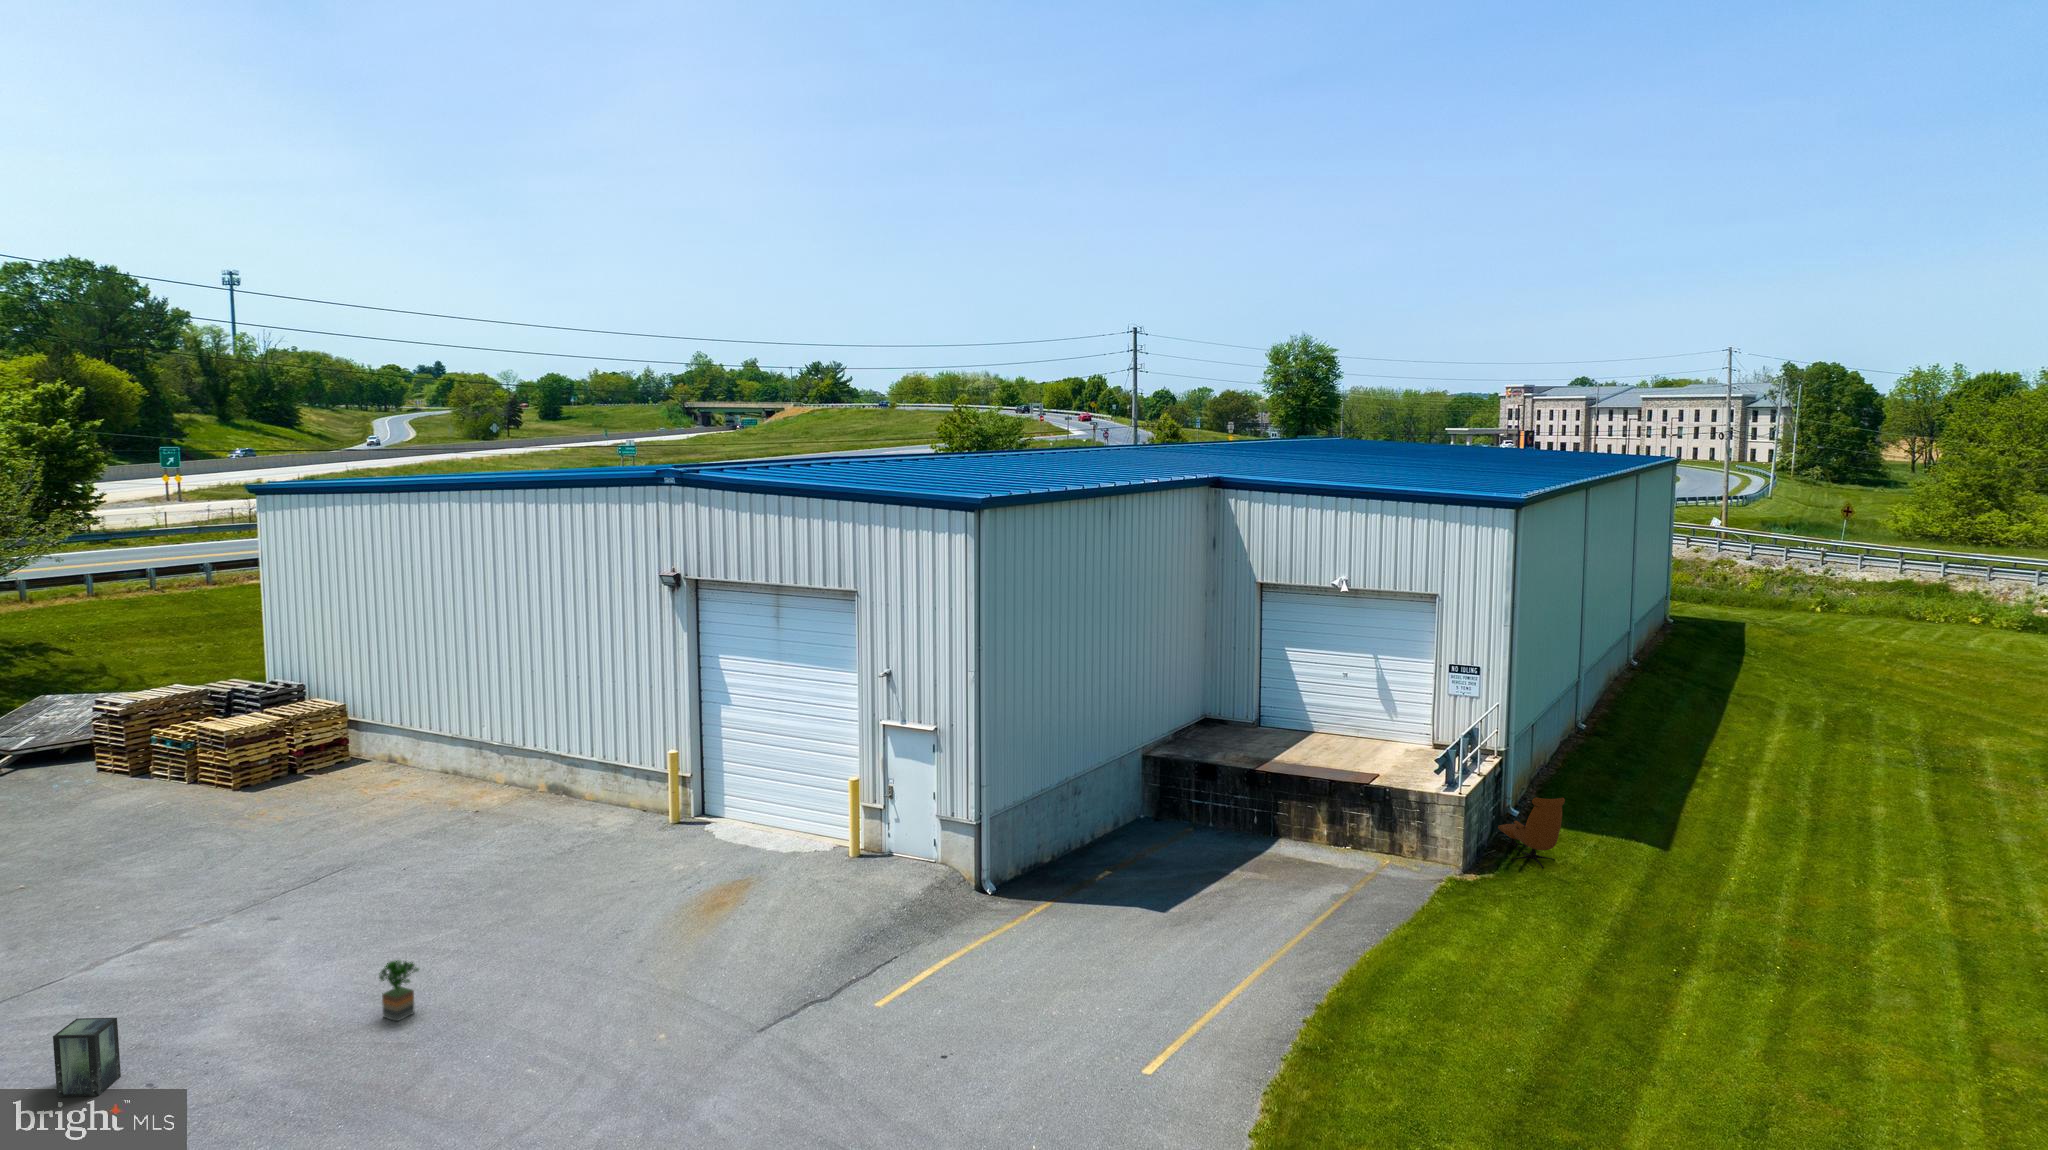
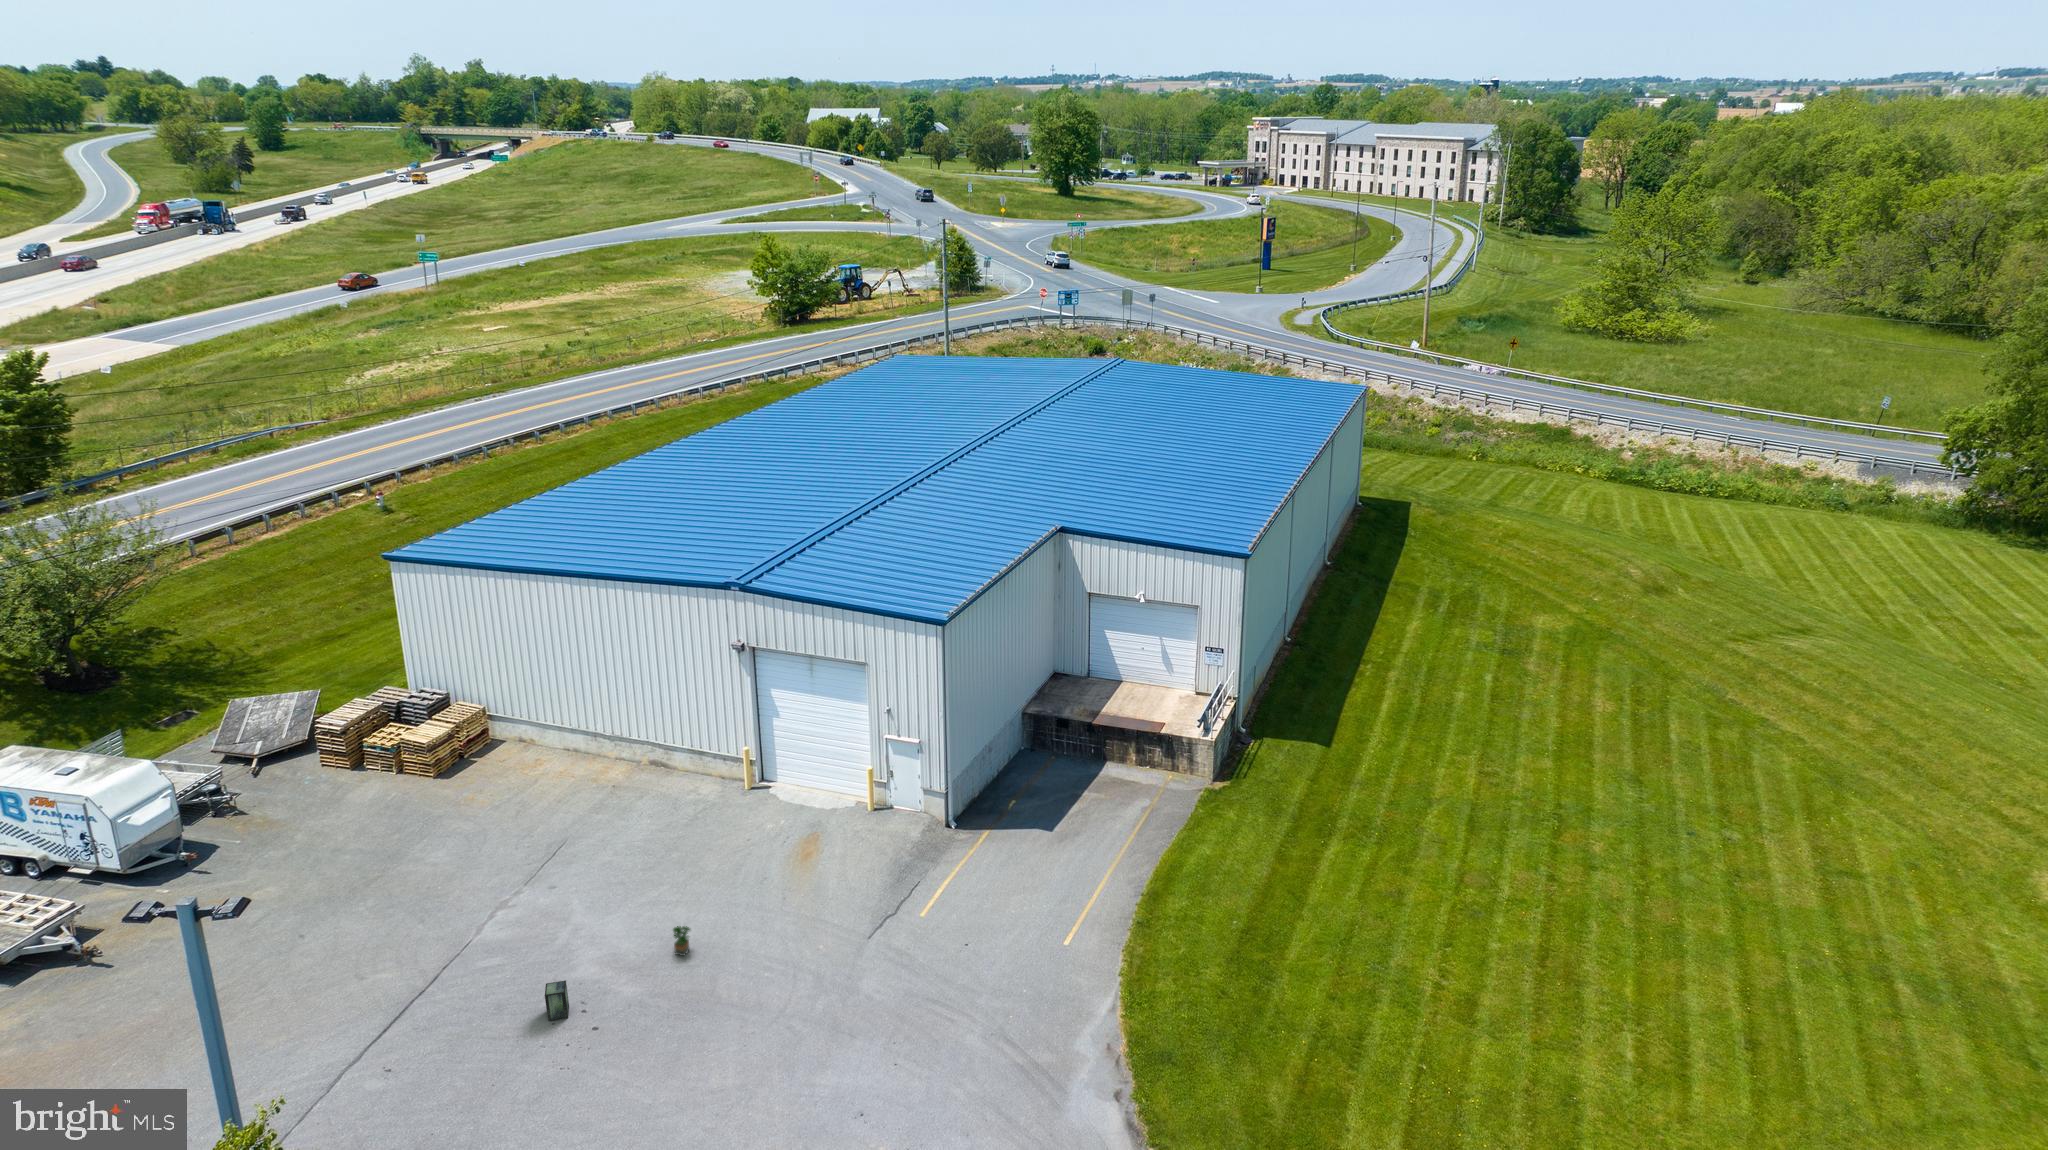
lounge chair: present [1497,797,1565,869] -> none [1230,739,1266,776]

